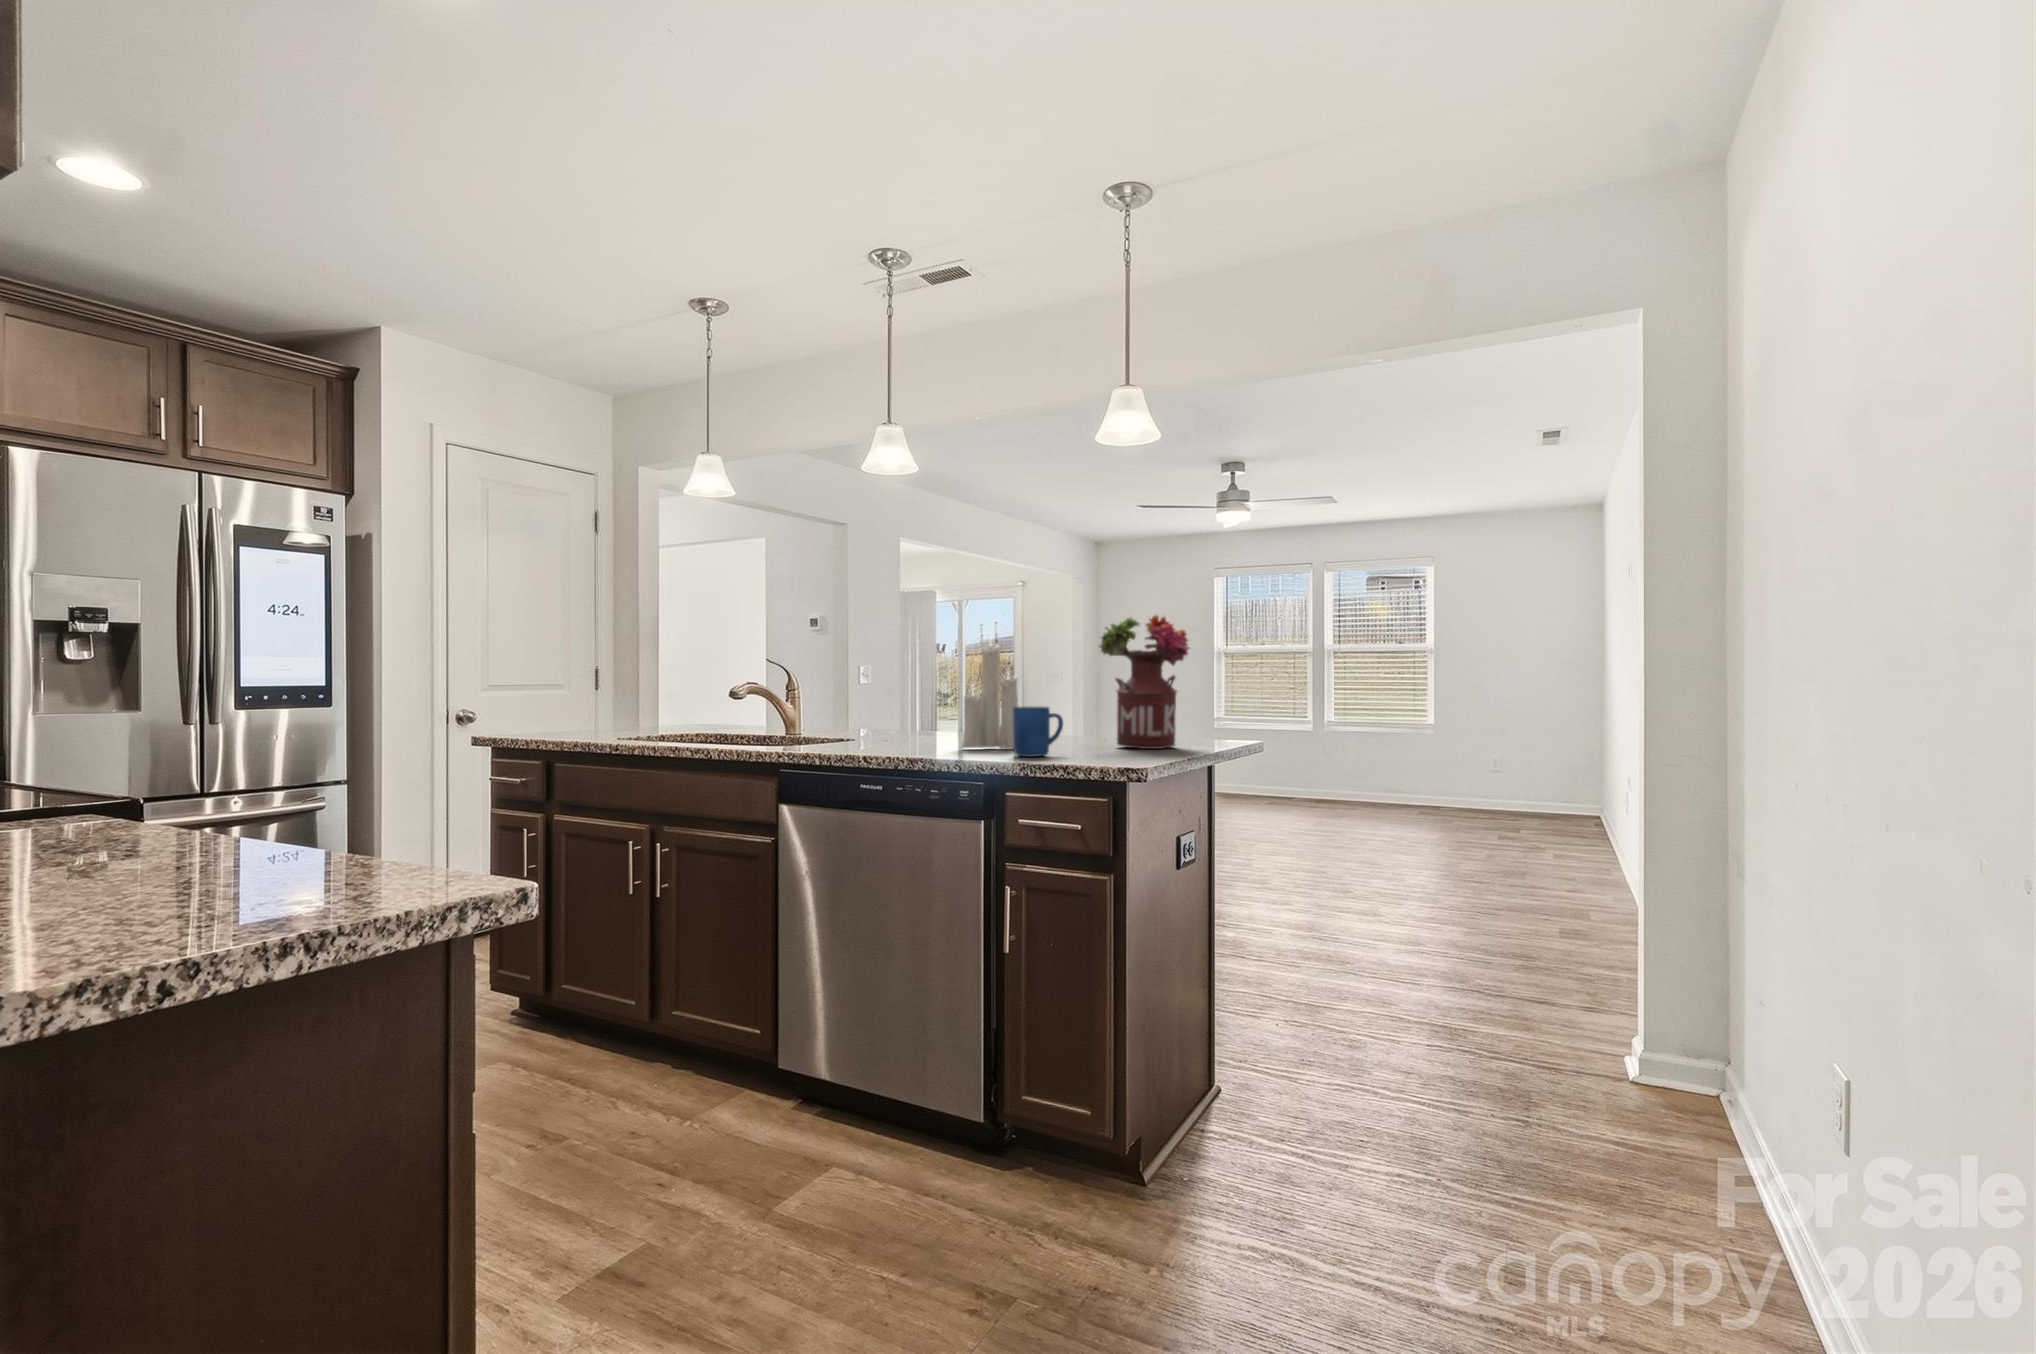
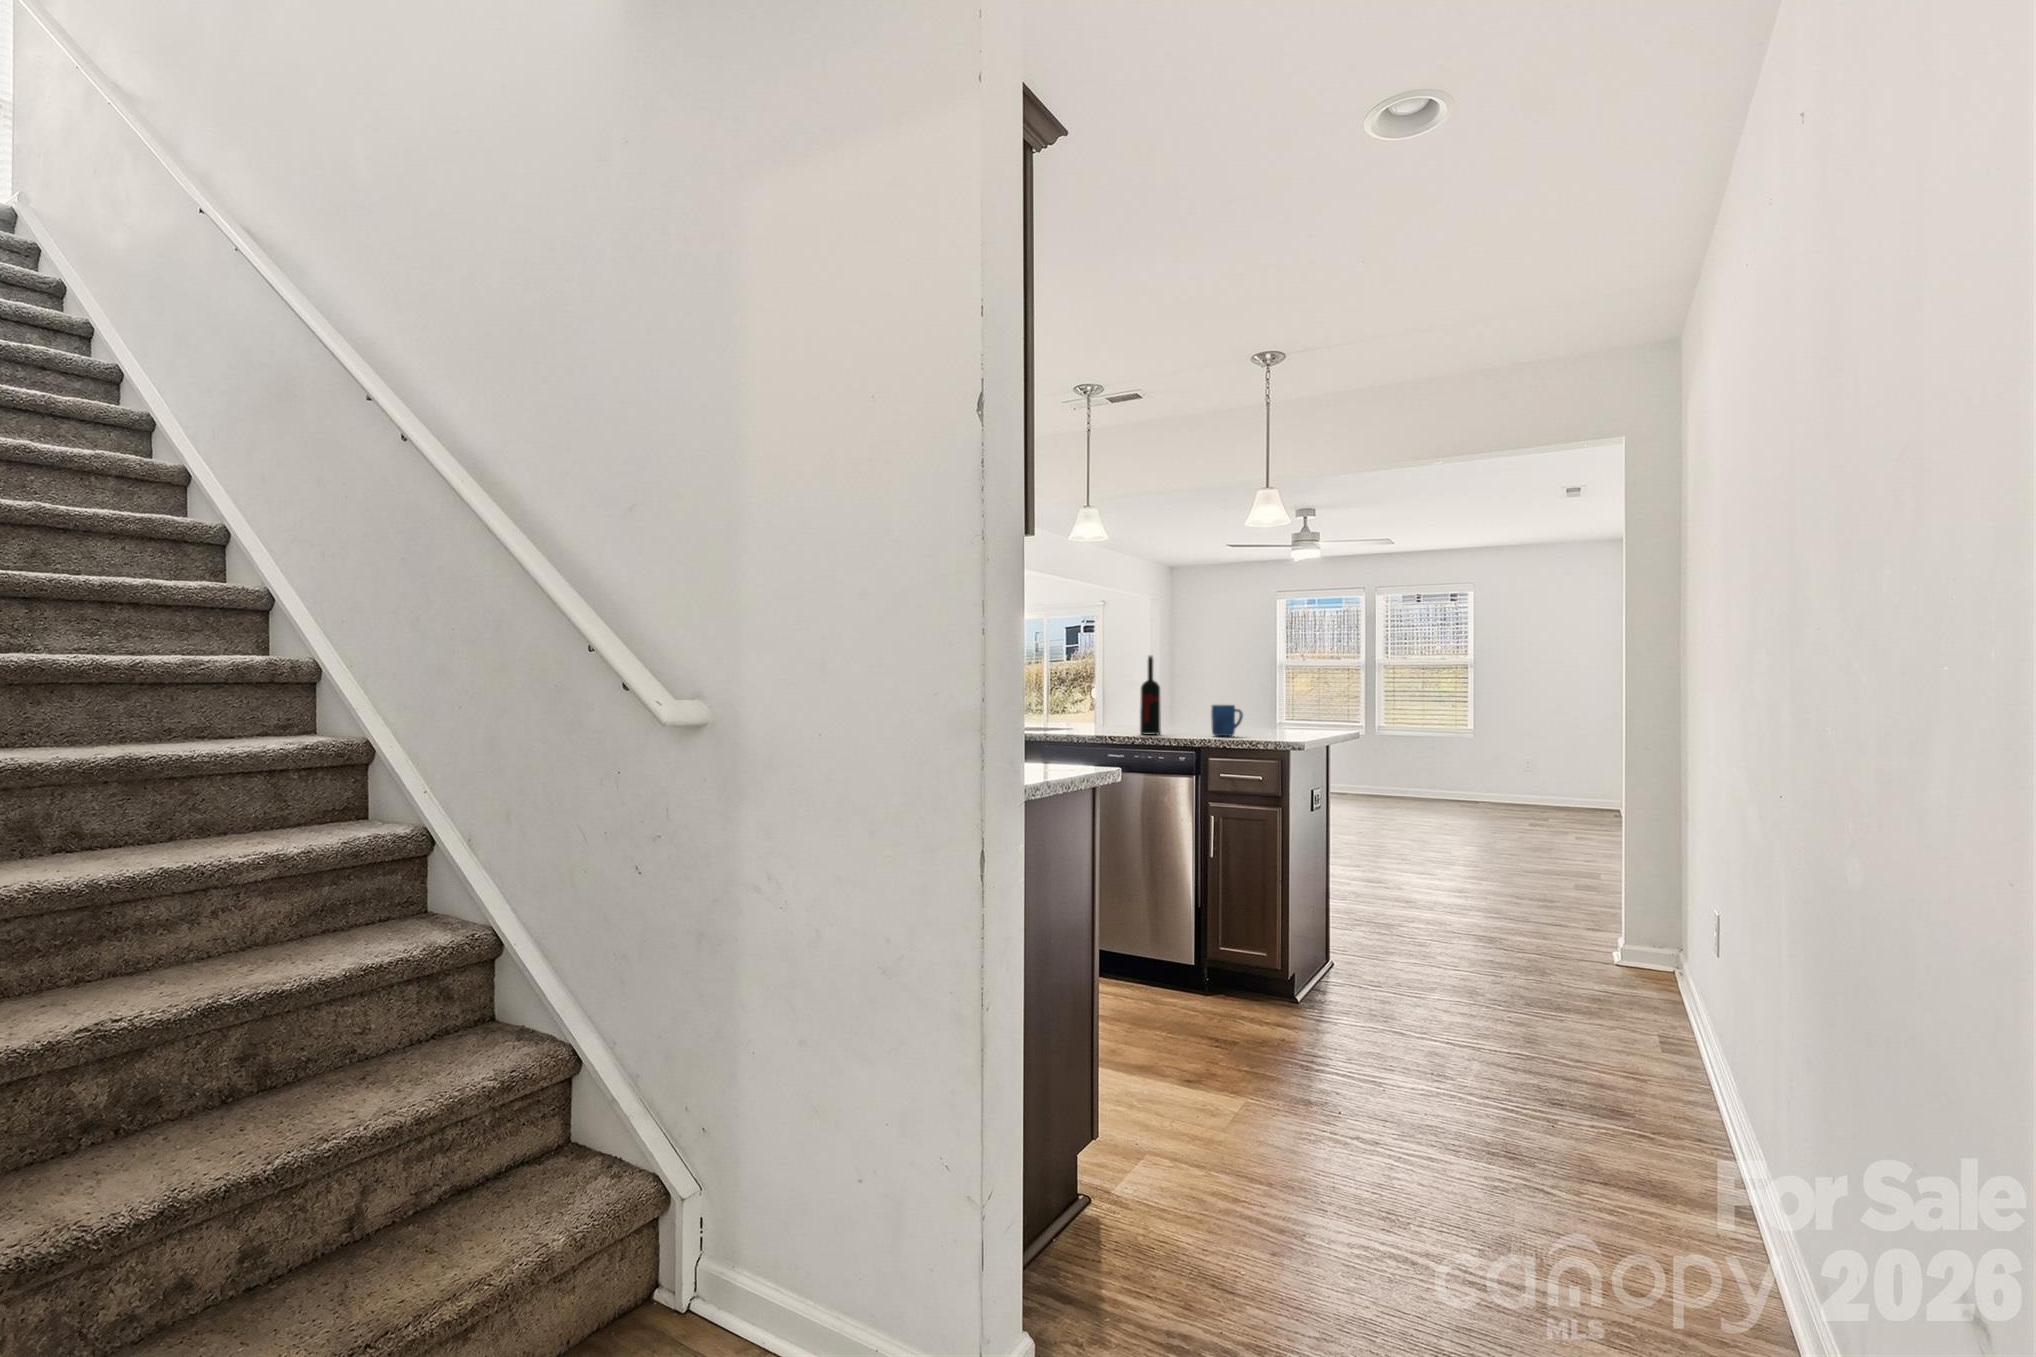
flower arrangement: present [1099,615,1189,749] -> none [1256,645,1320,734]
wine bottle: none [913,631,945,753] -> present [1140,656,1161,735]
candle: present [962,637,1018,749] -> none [1166,652,1205,733]

